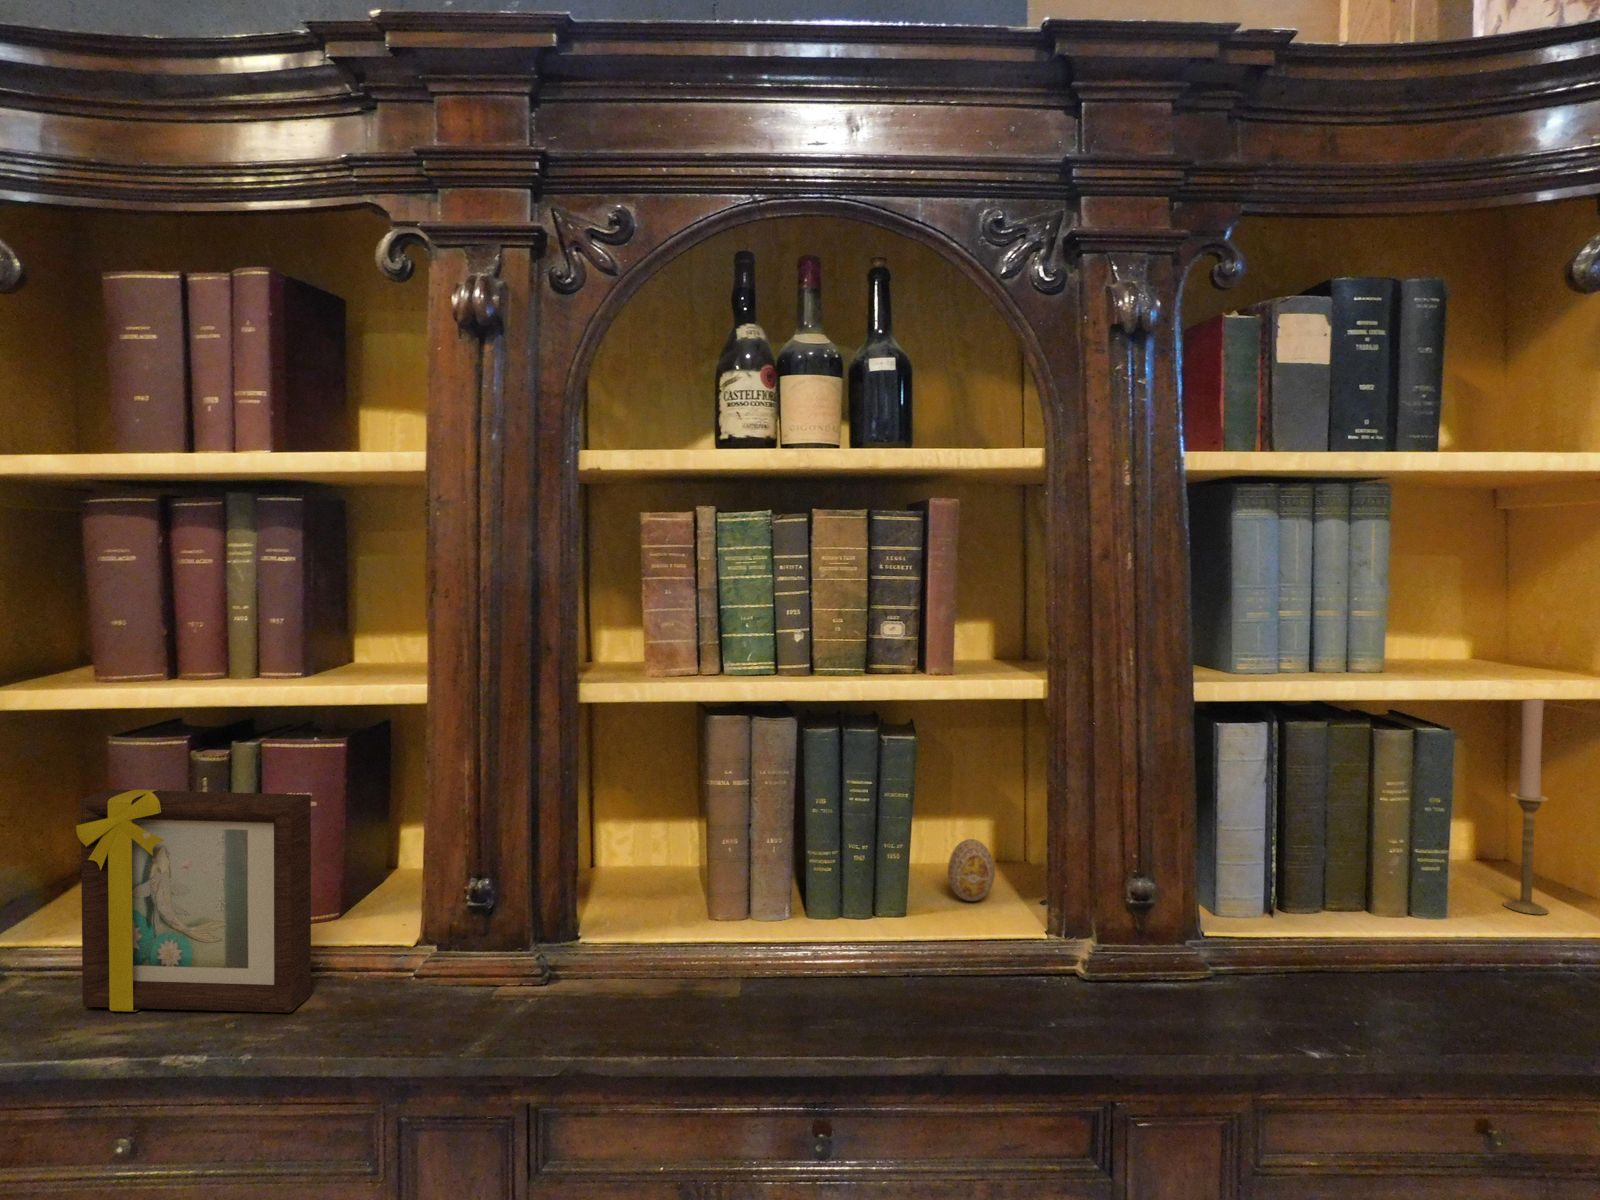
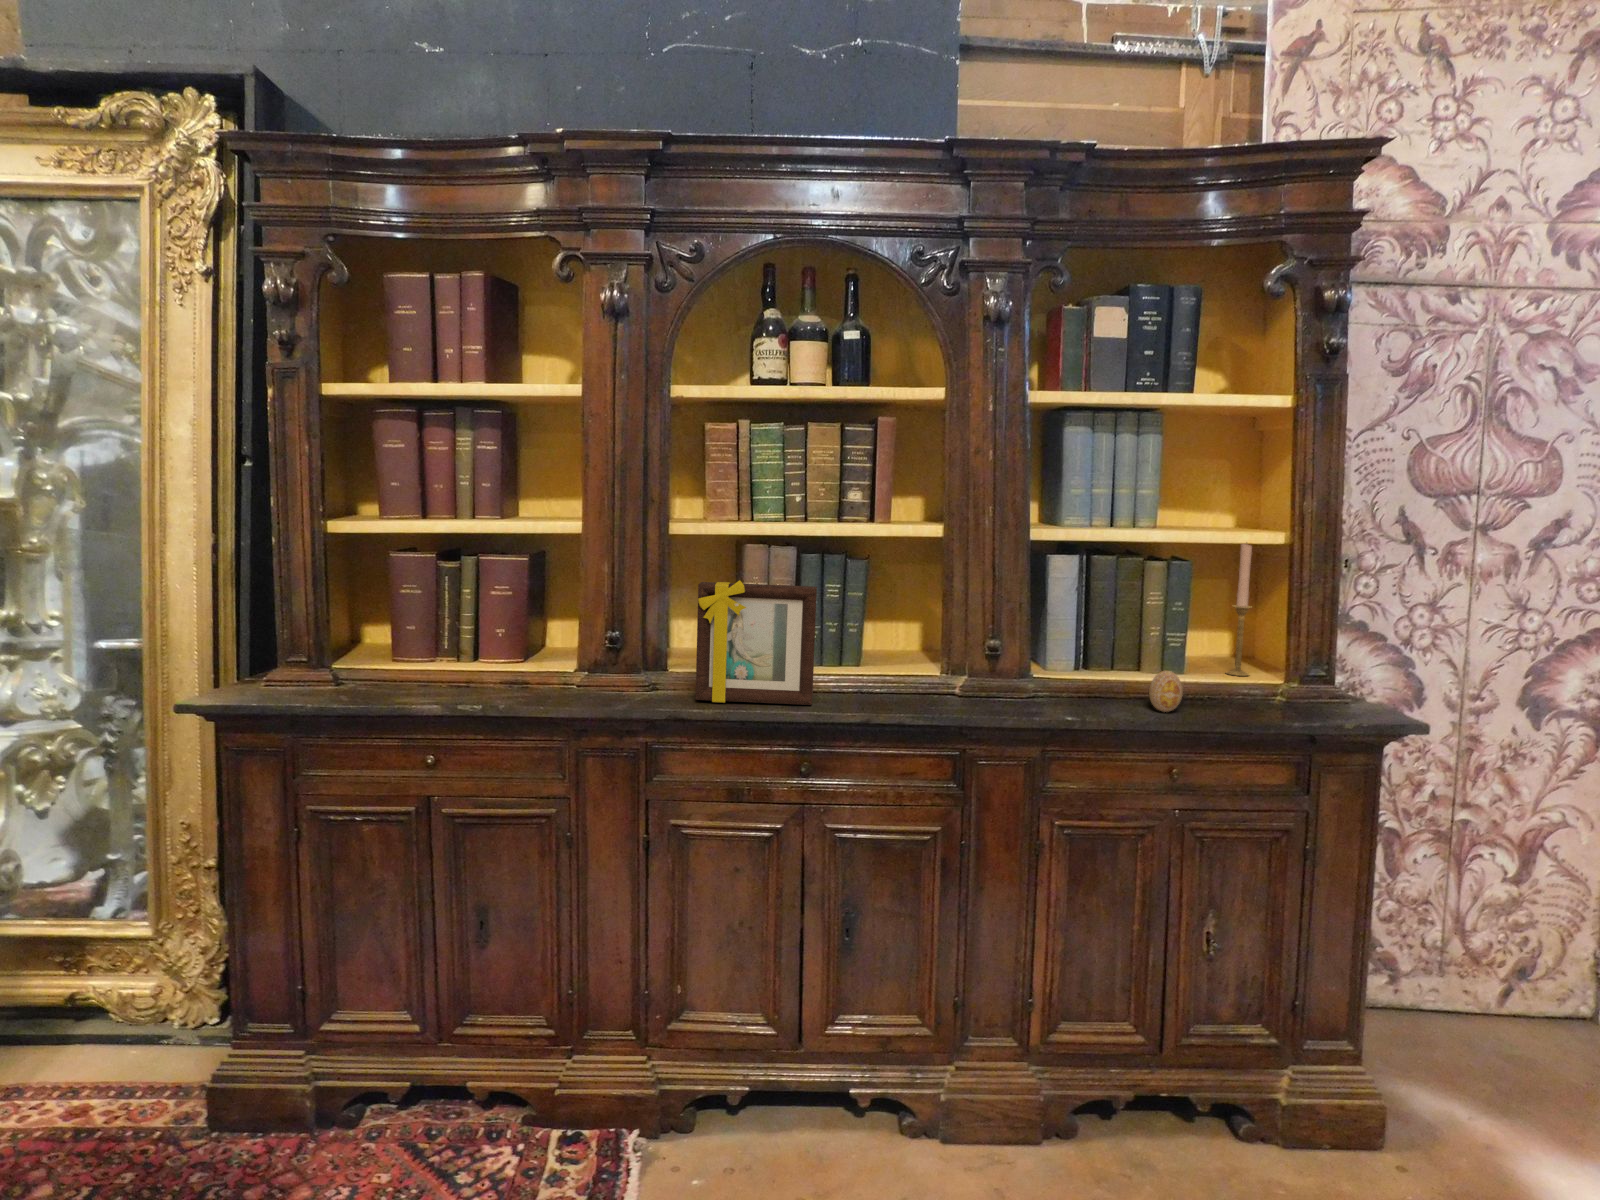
picture frame: present [76,789,311,1012] -> present [695,581,817,705]
decorative egg: present [948,839,995,901] -> present [1149,671,1183,712]

